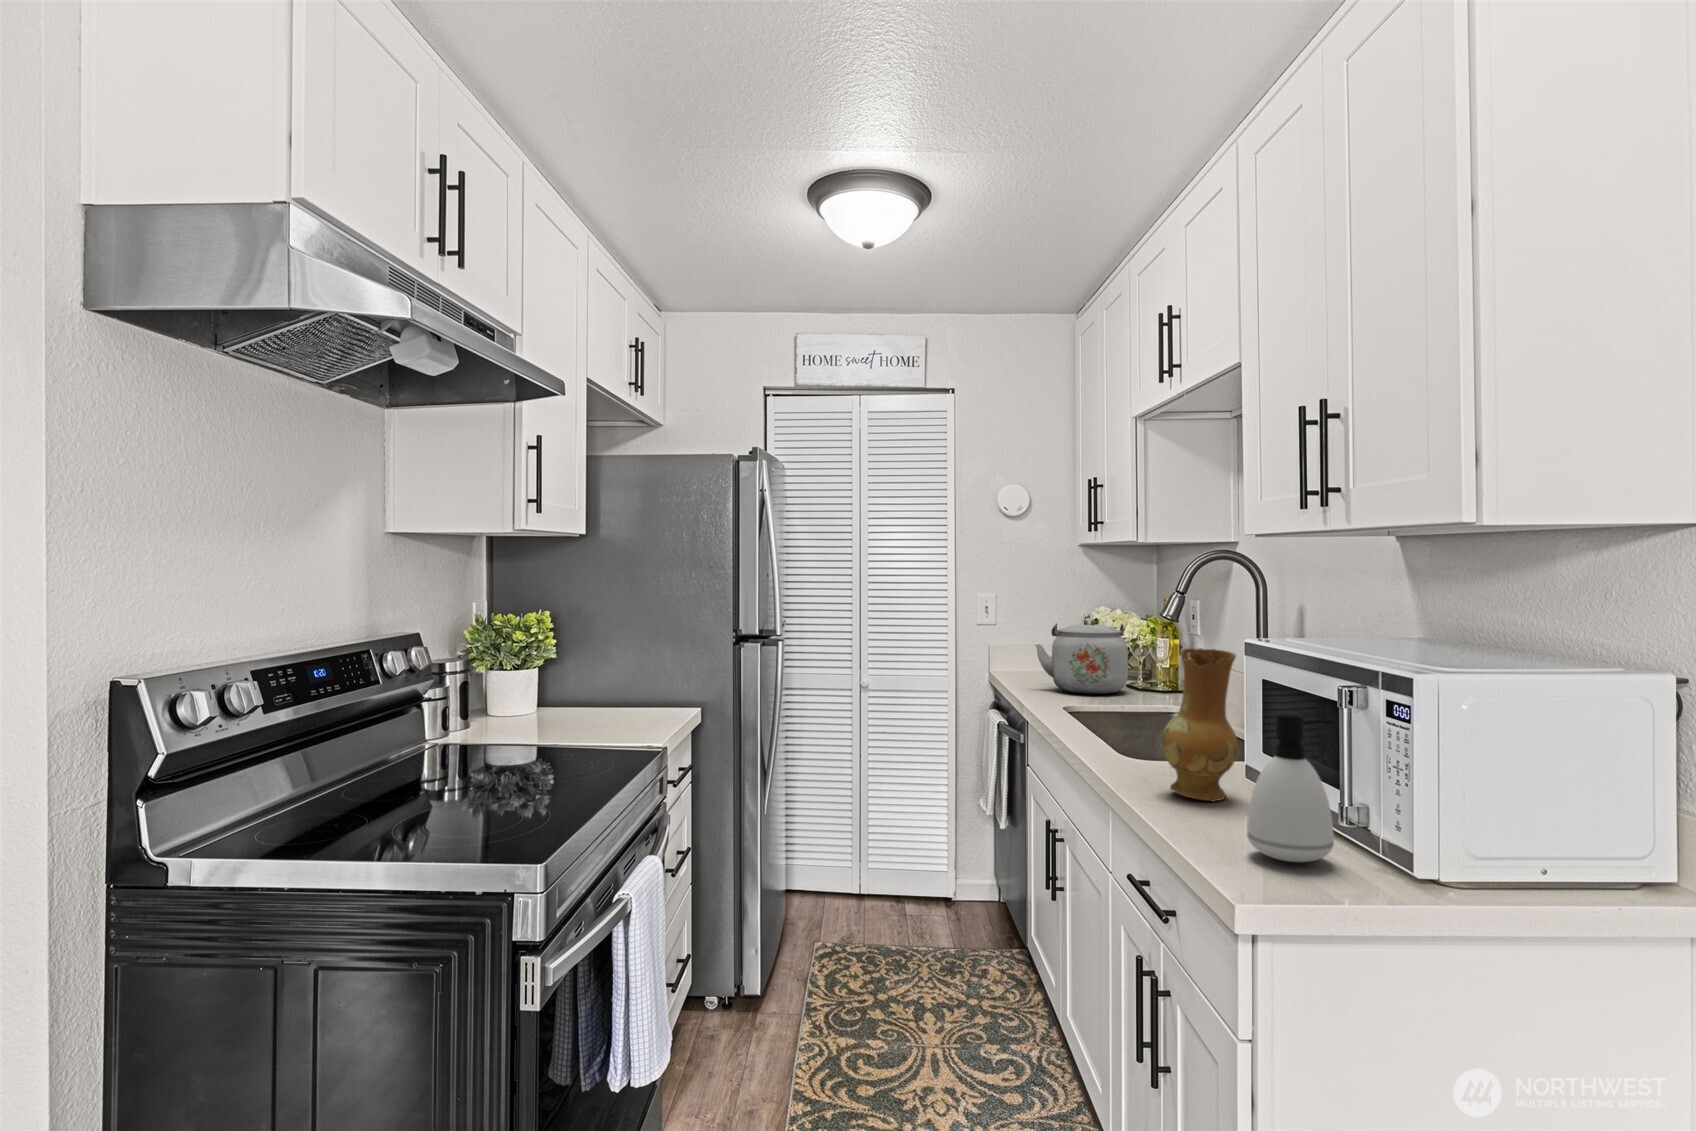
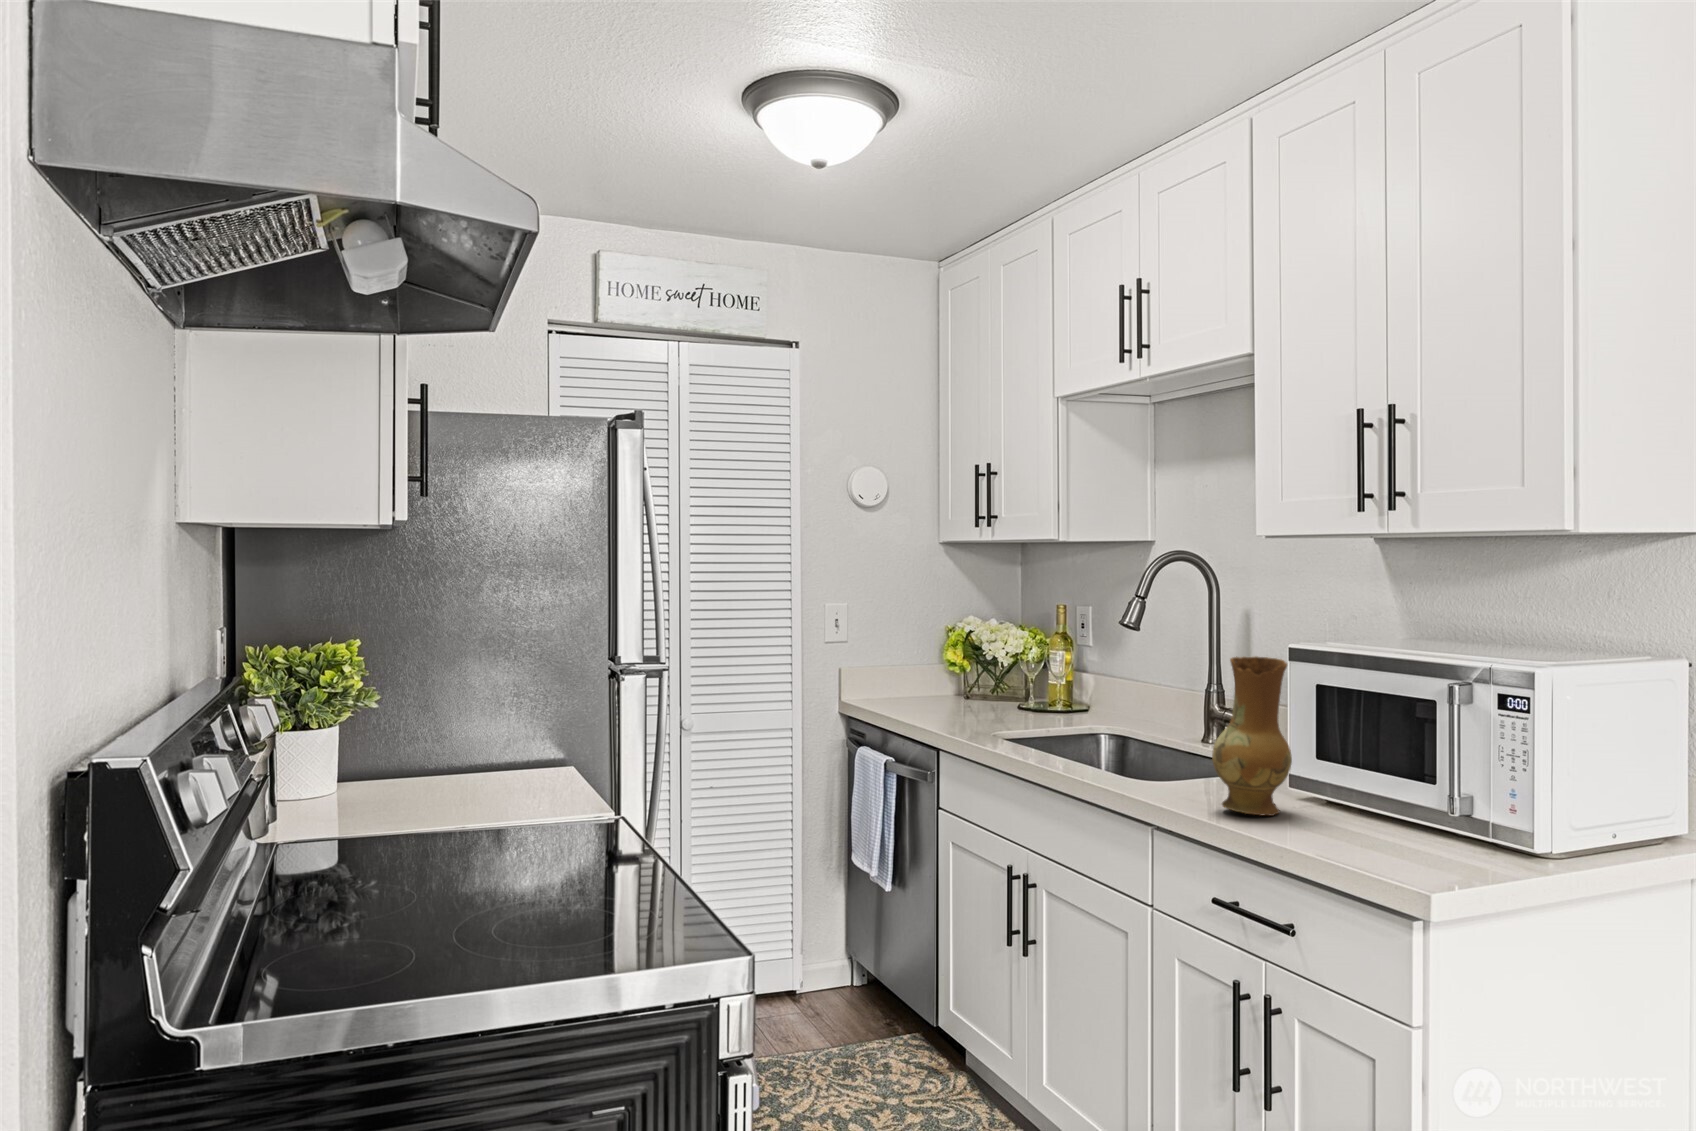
kettle: present [1035,619,1128,694] -> none [916,633,1022,721]
soap dispenser: present [1247,712,1335,862] -> none [1368,712,1453,859]

